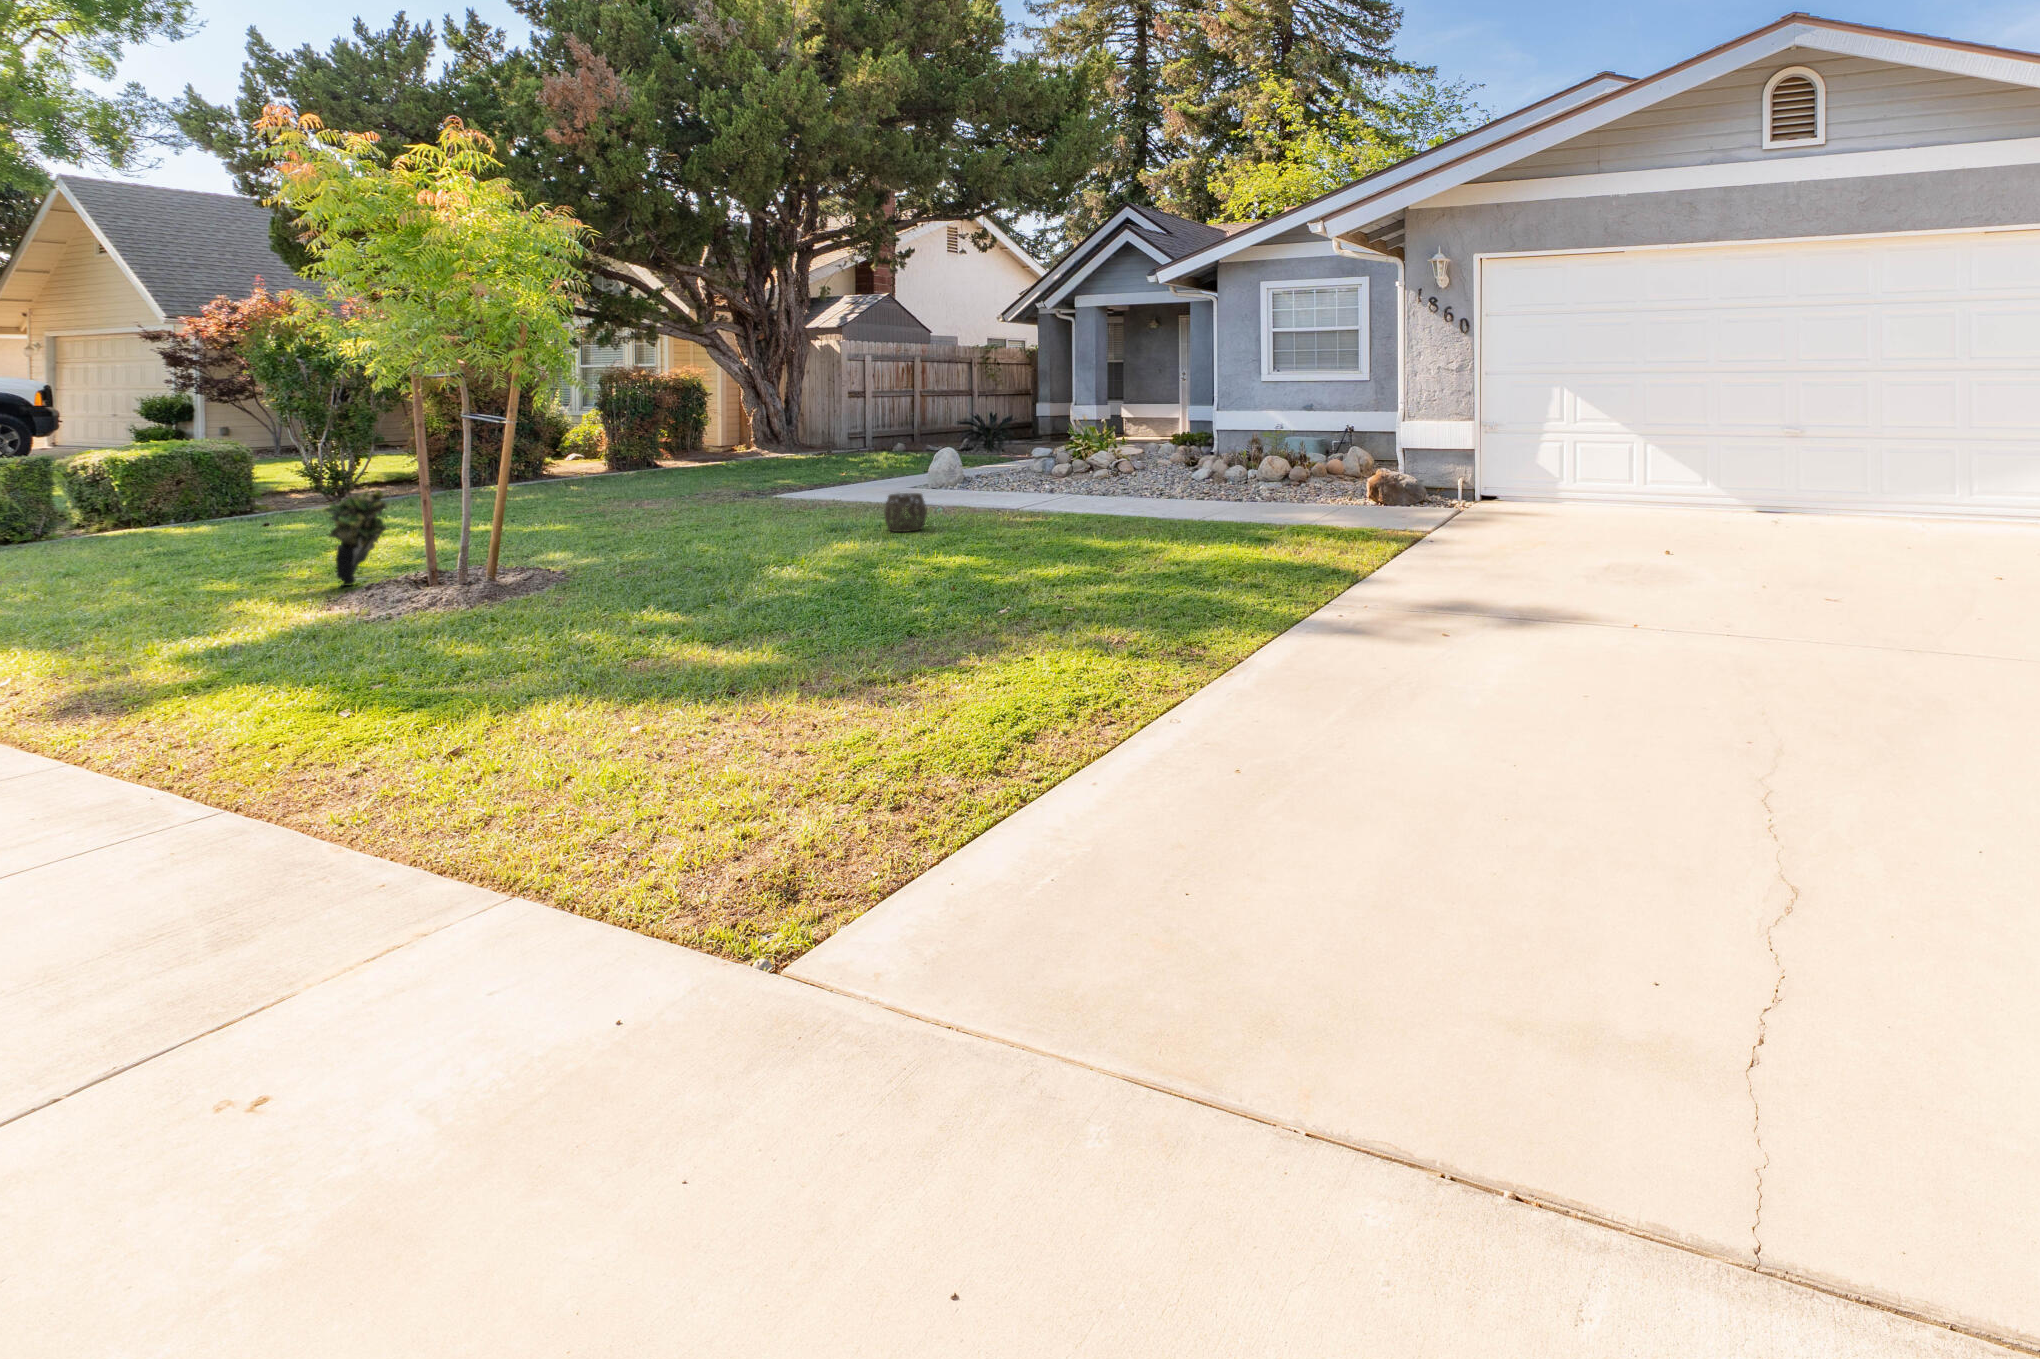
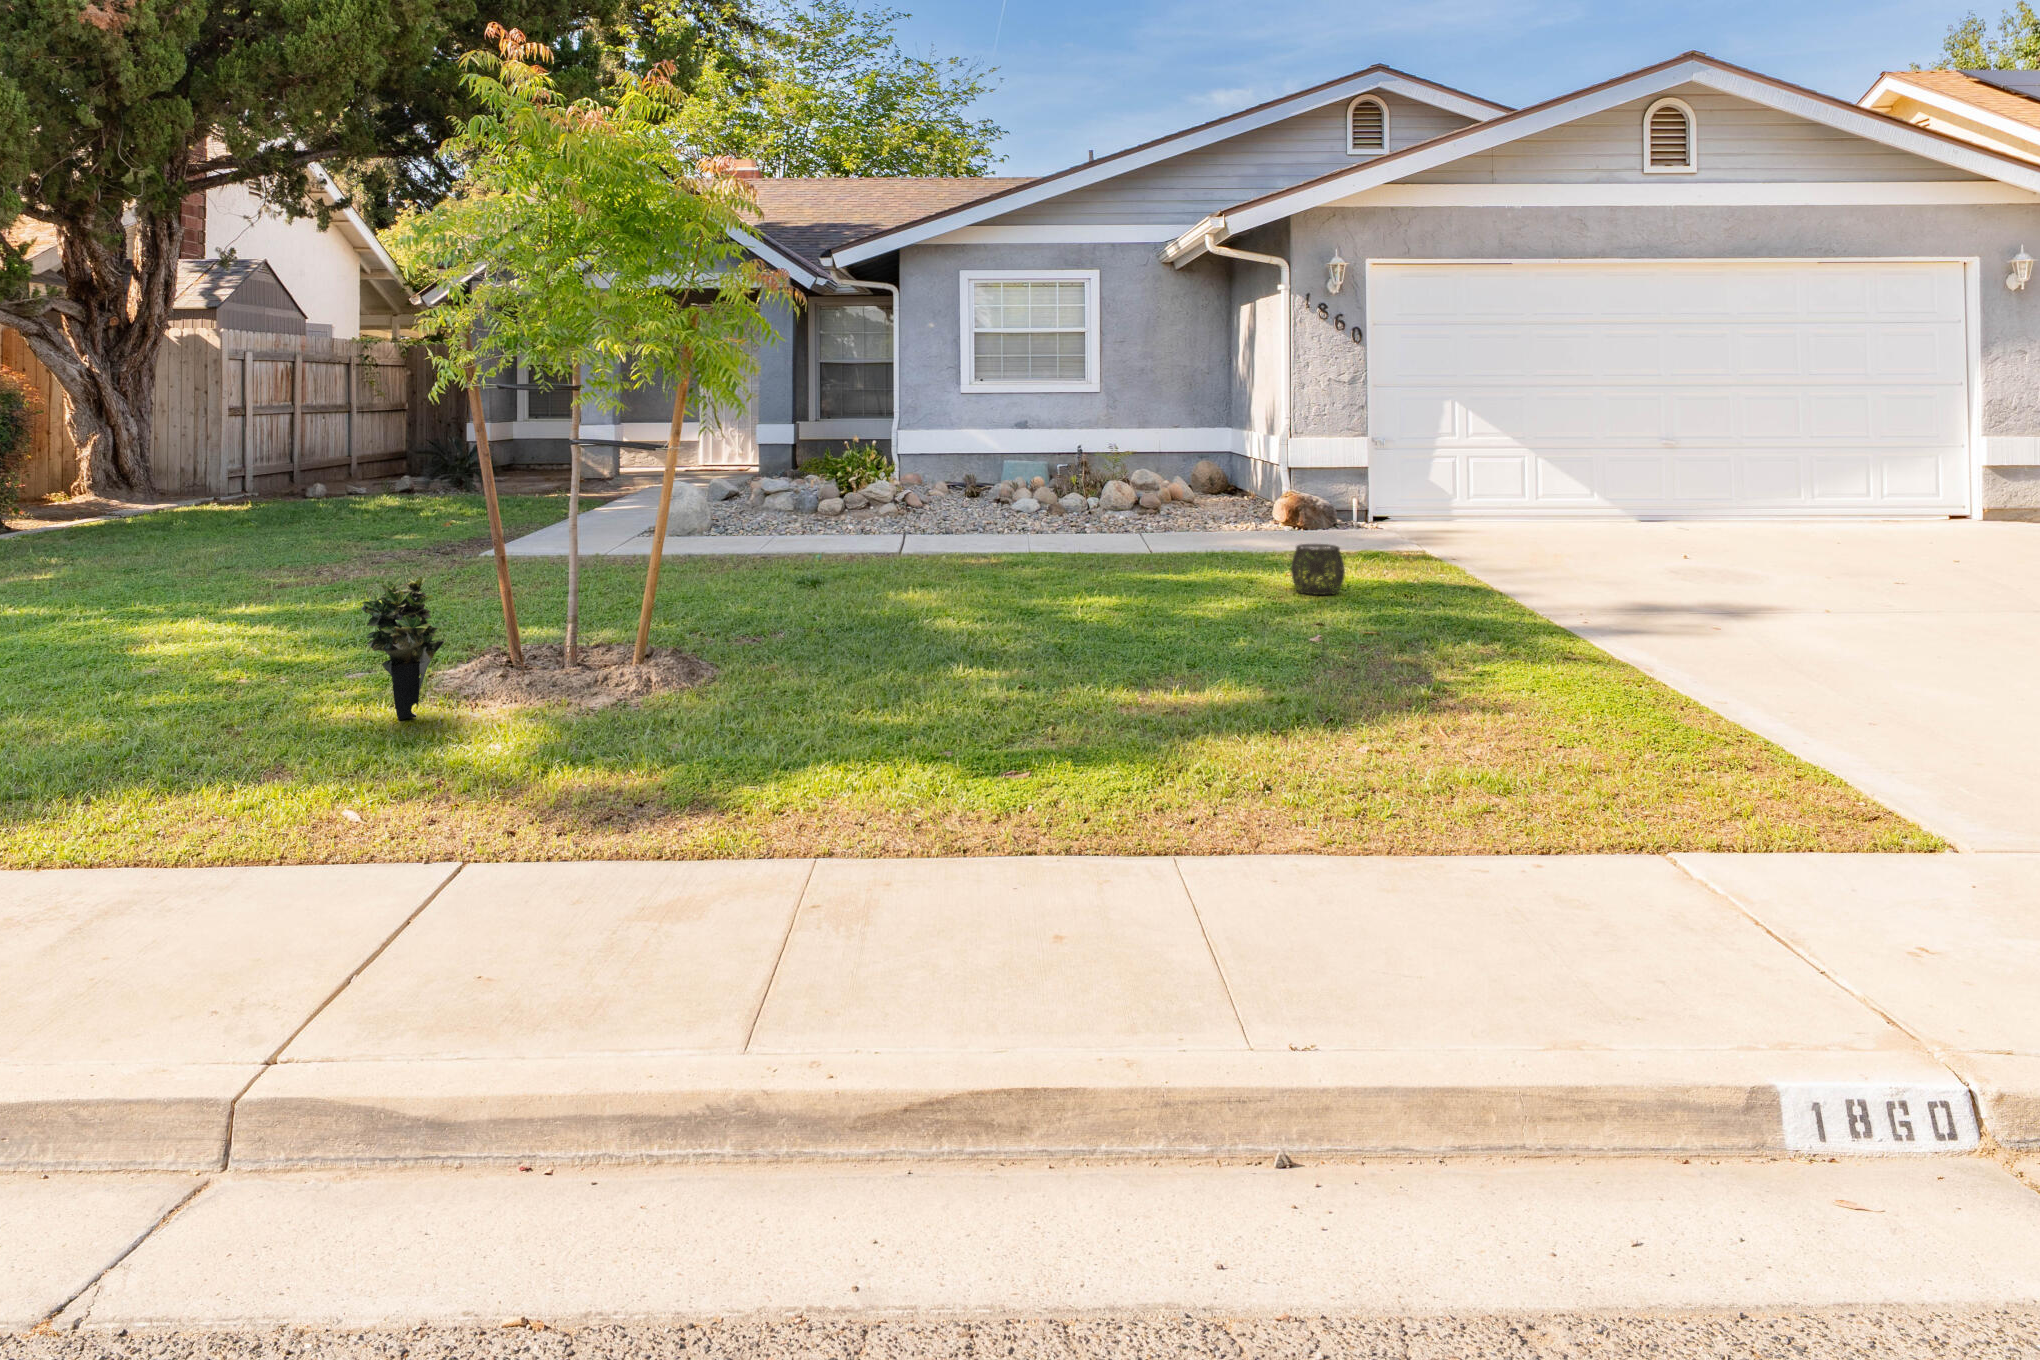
woven basket: present [884,493,927,532] -> present [1291,544,1345,595]

